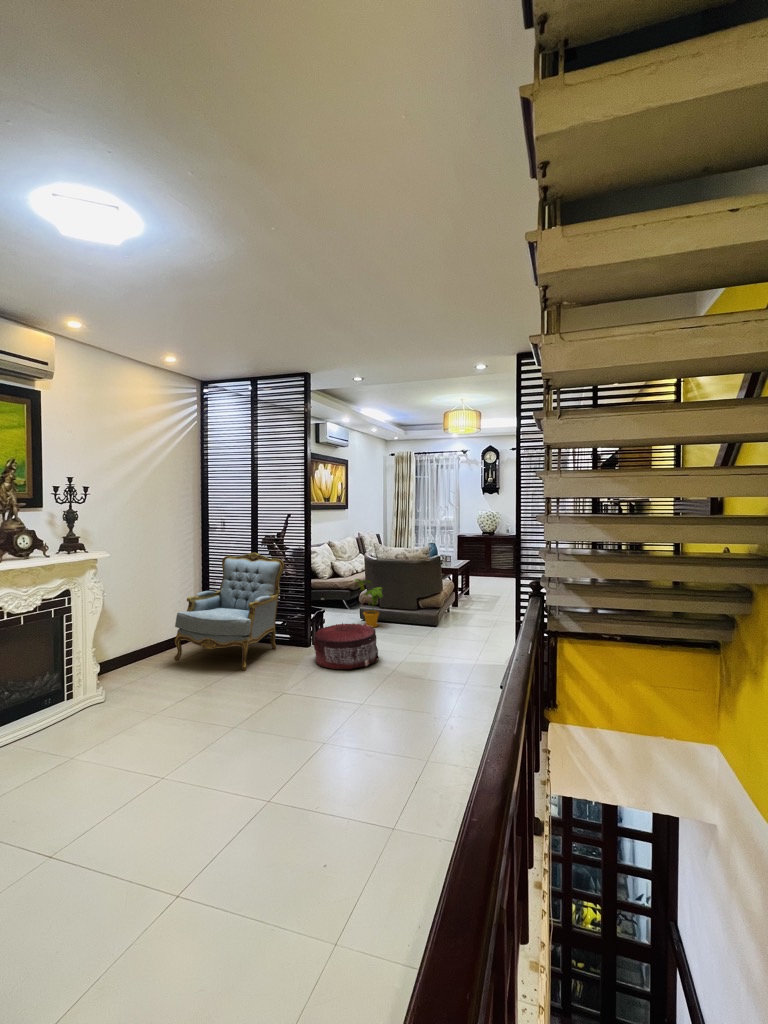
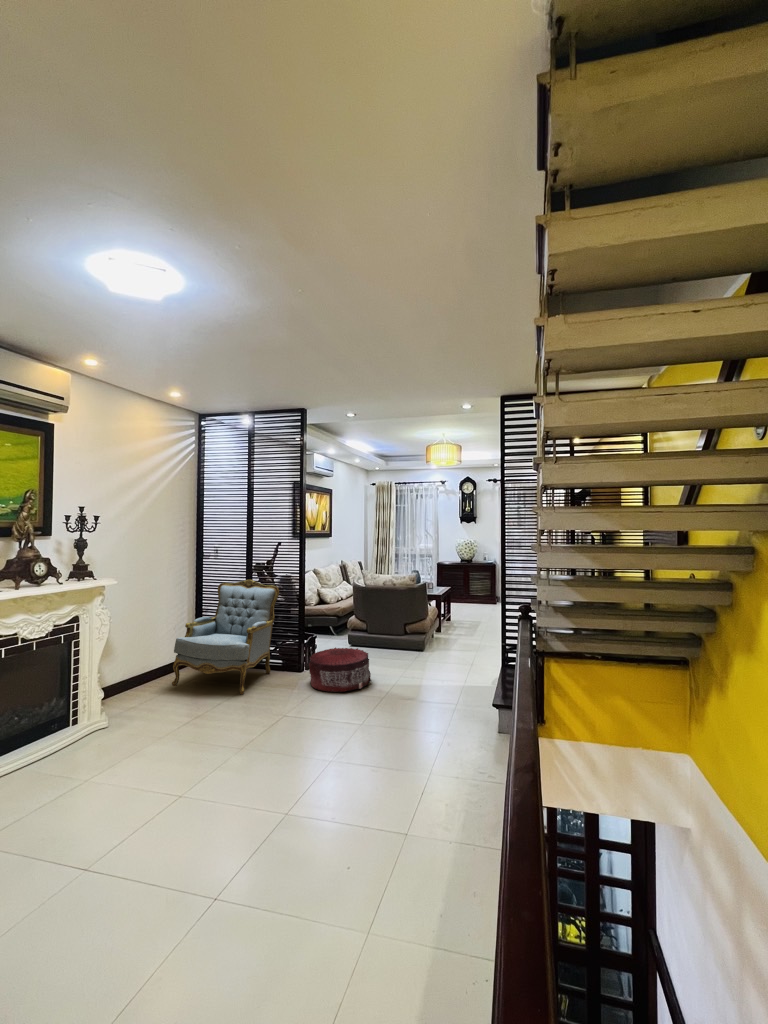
house plant: present [355,579,383,627] -> none [344,604,372,652]

